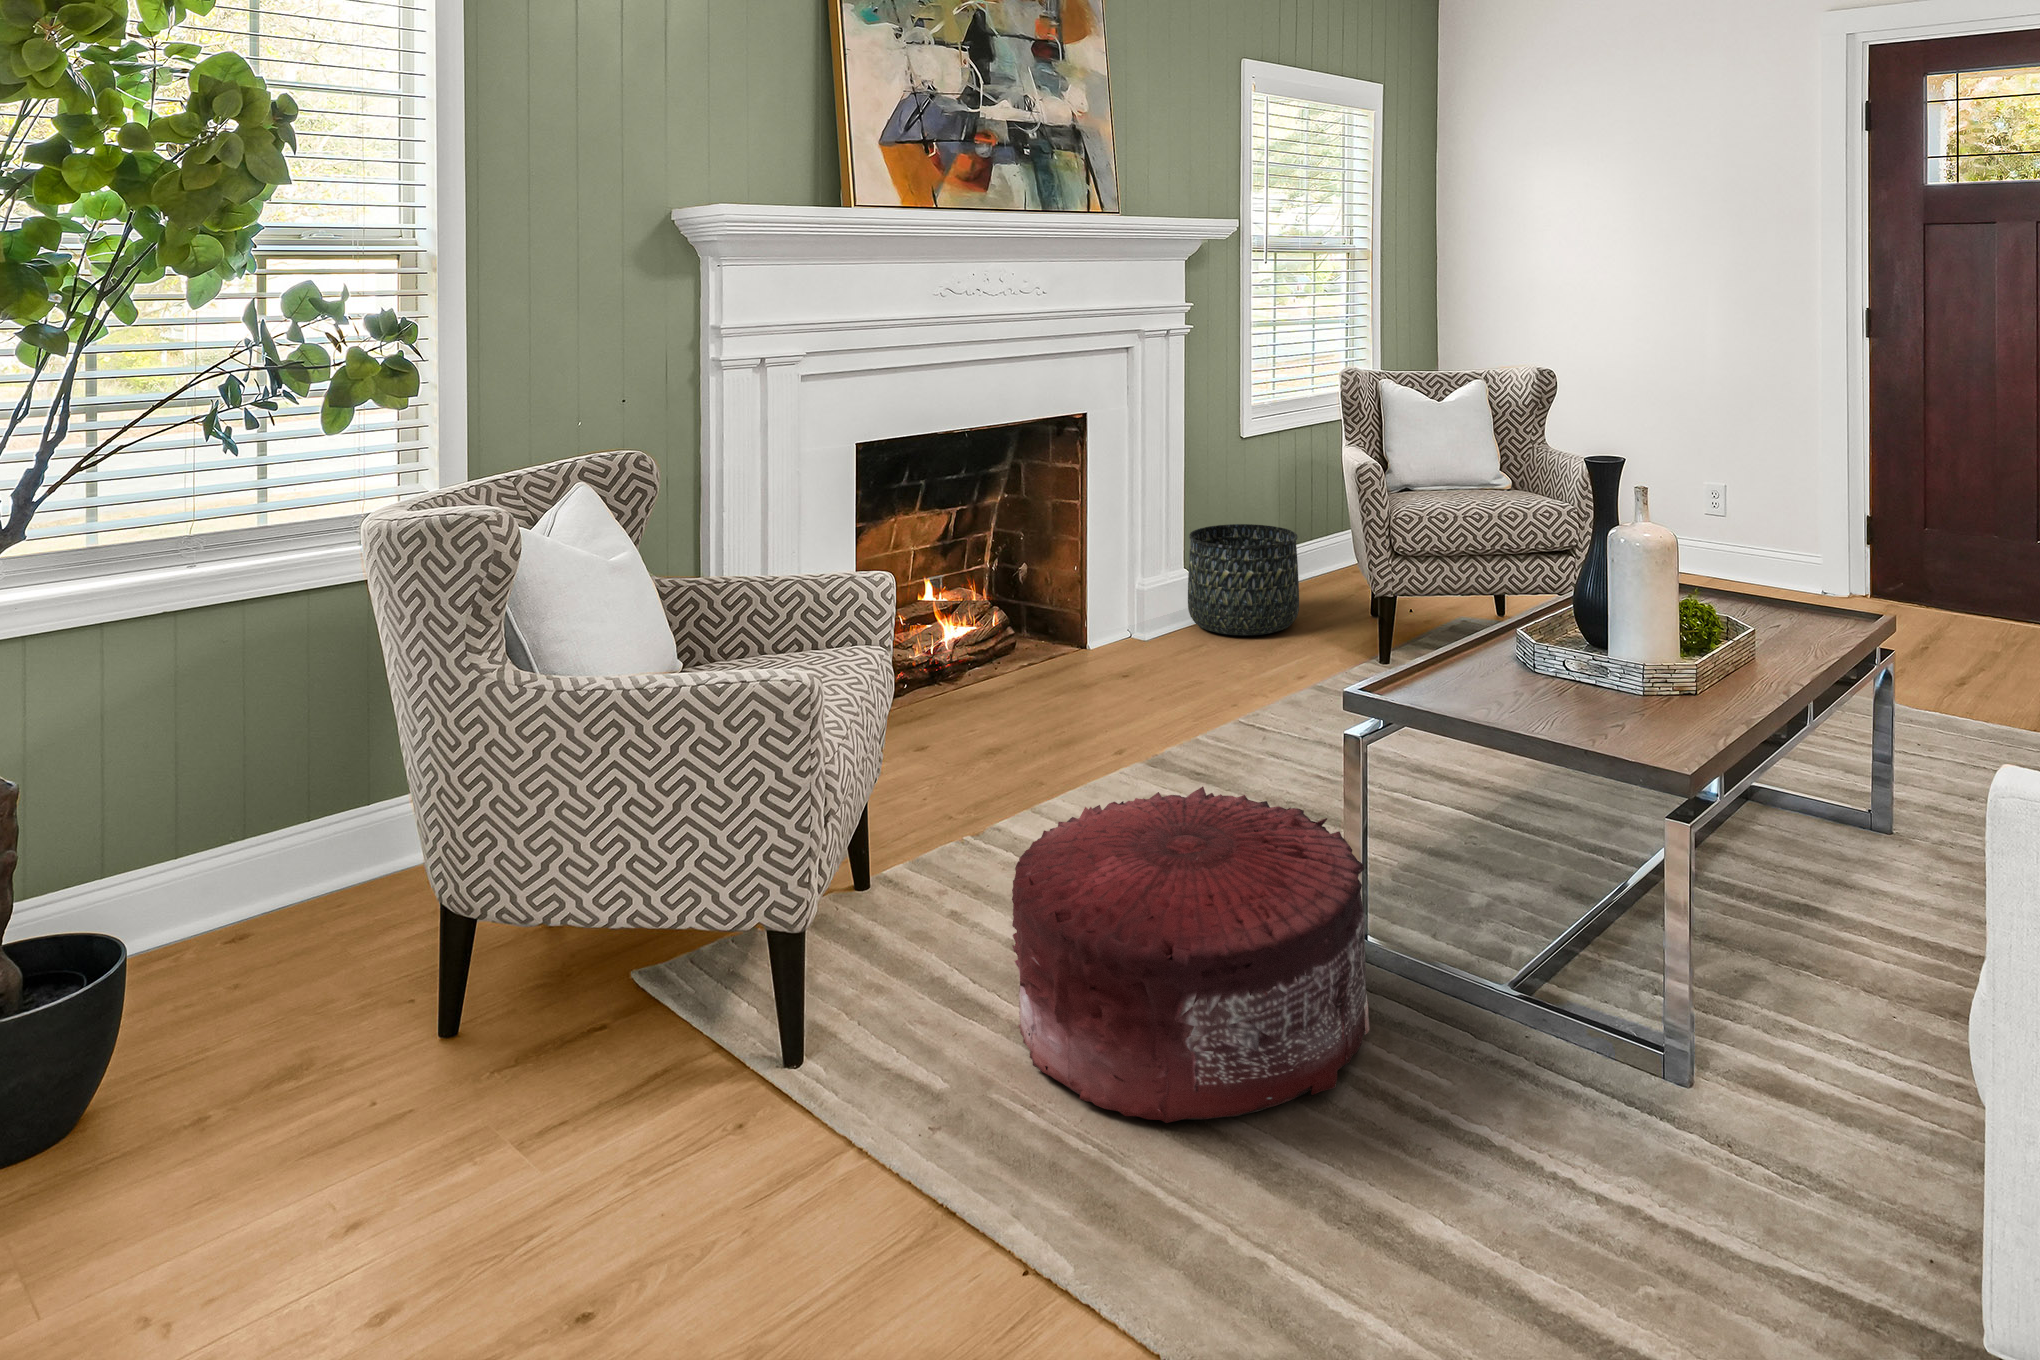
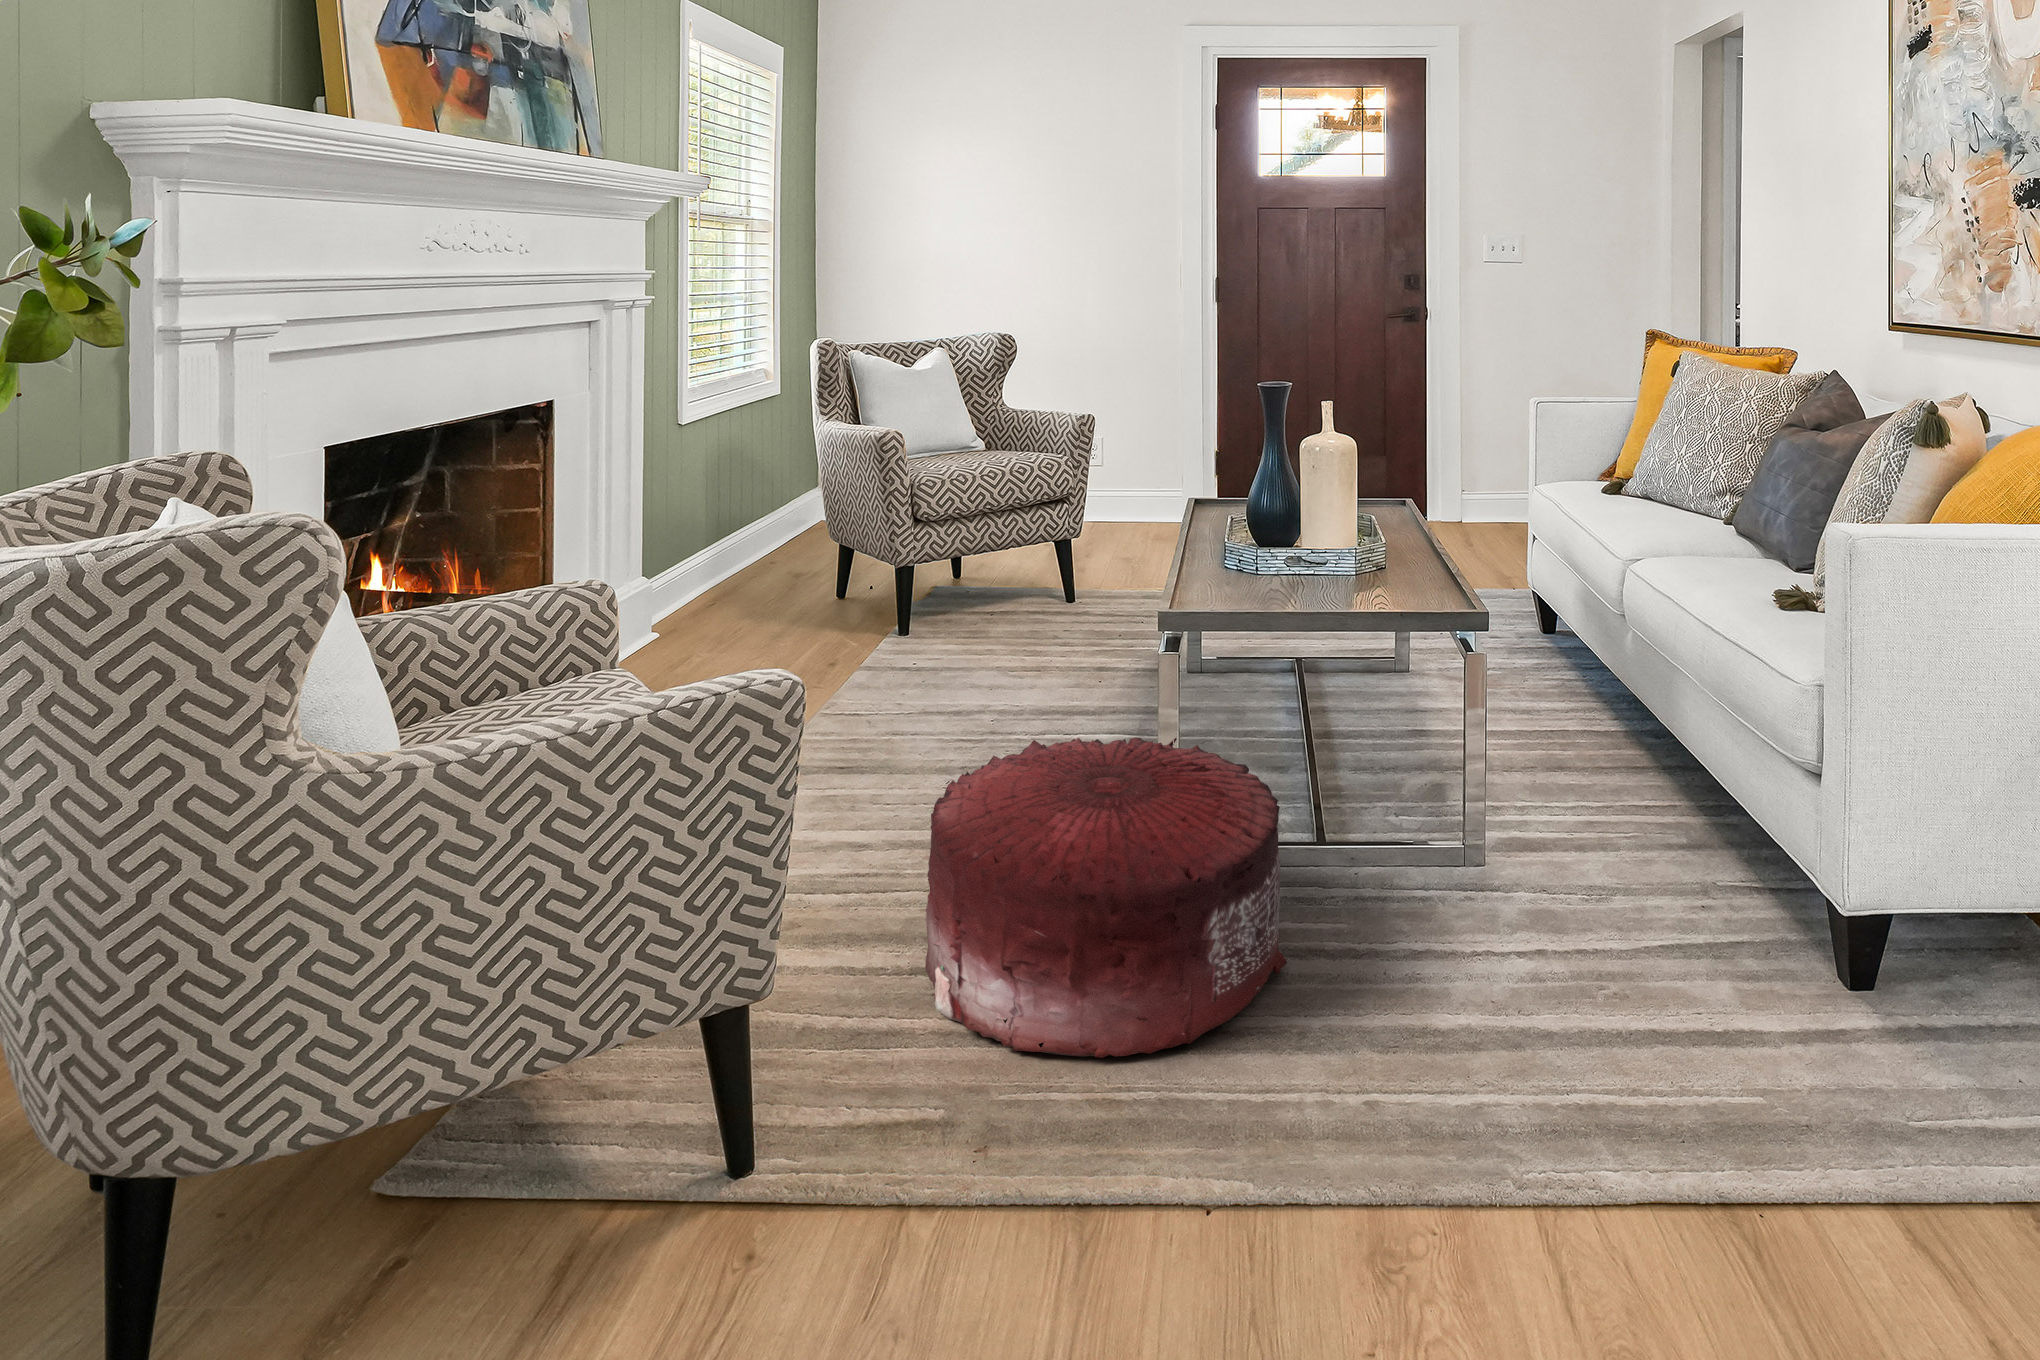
basket: present [1188,524,1299,636] -> none [647,508,778,630]

